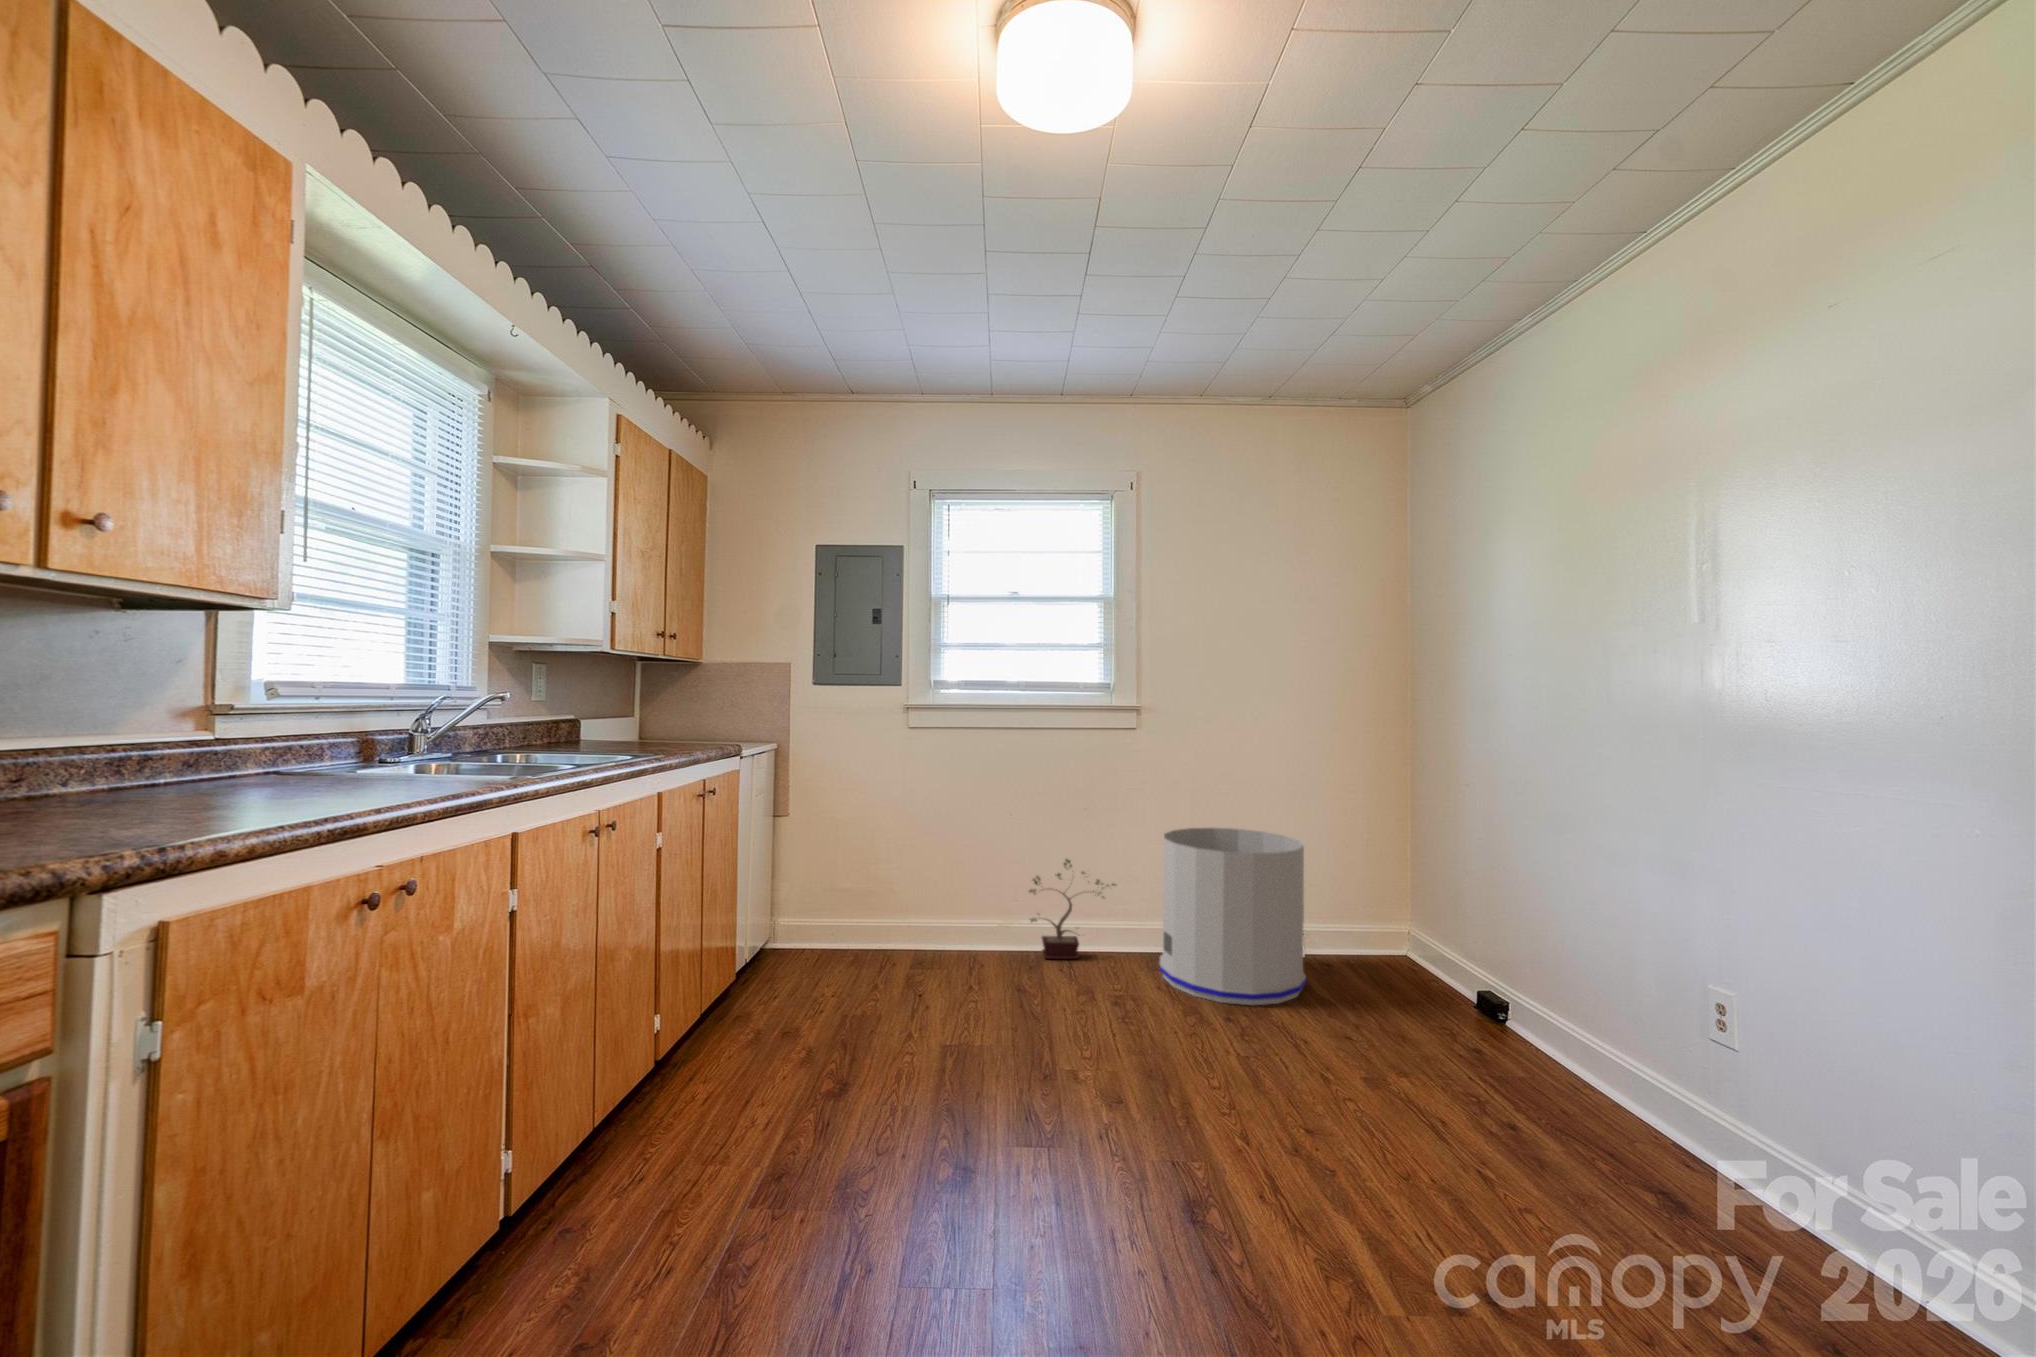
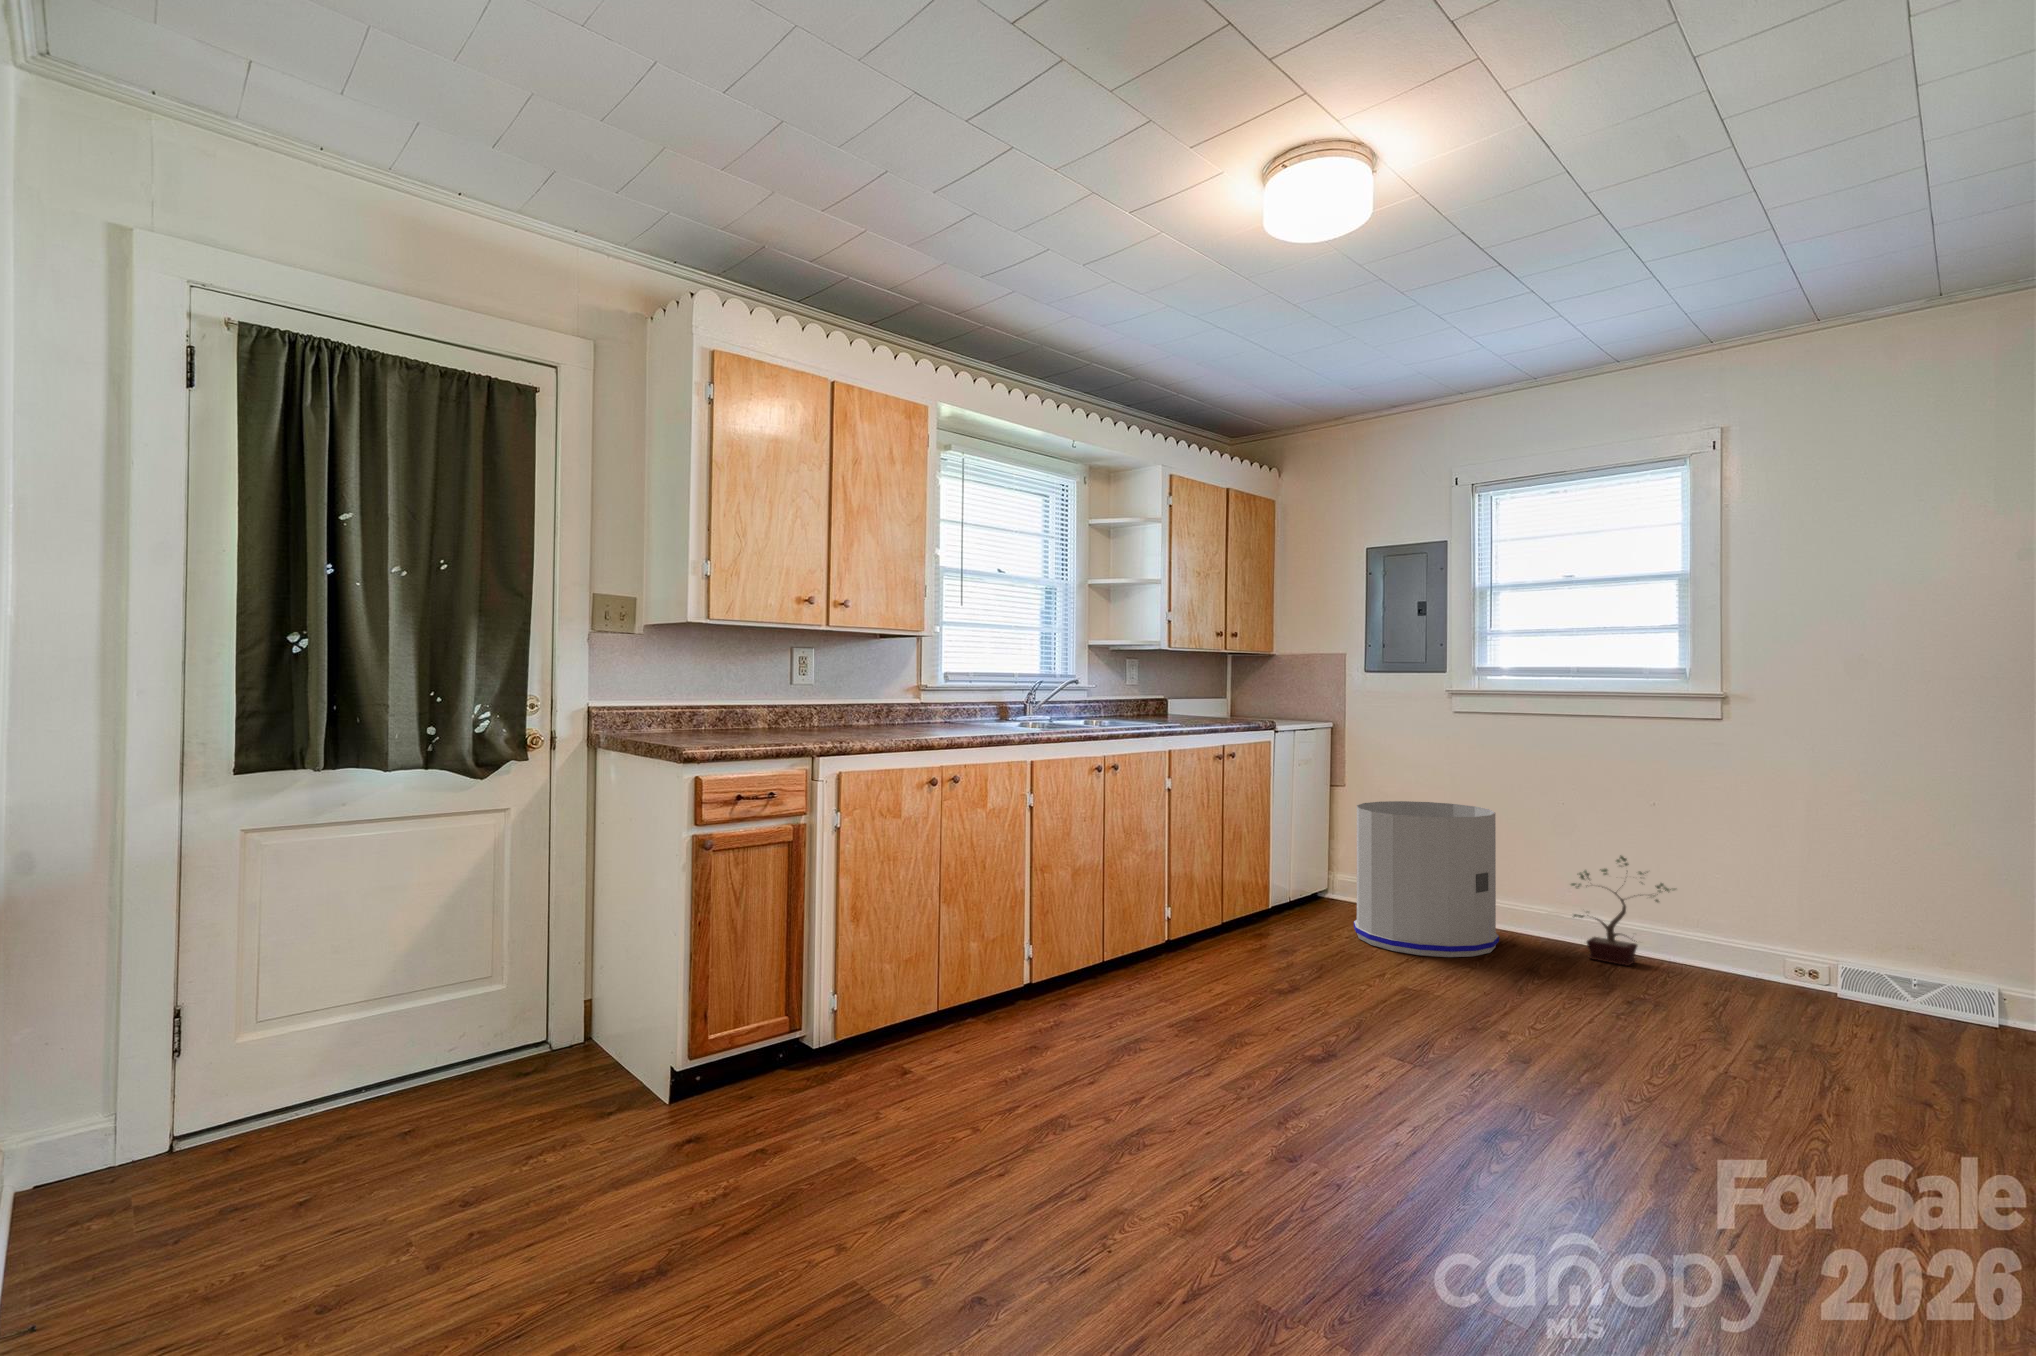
trash can: present [1160,828,1306,1005] -> present [1354,801,1499,957]

